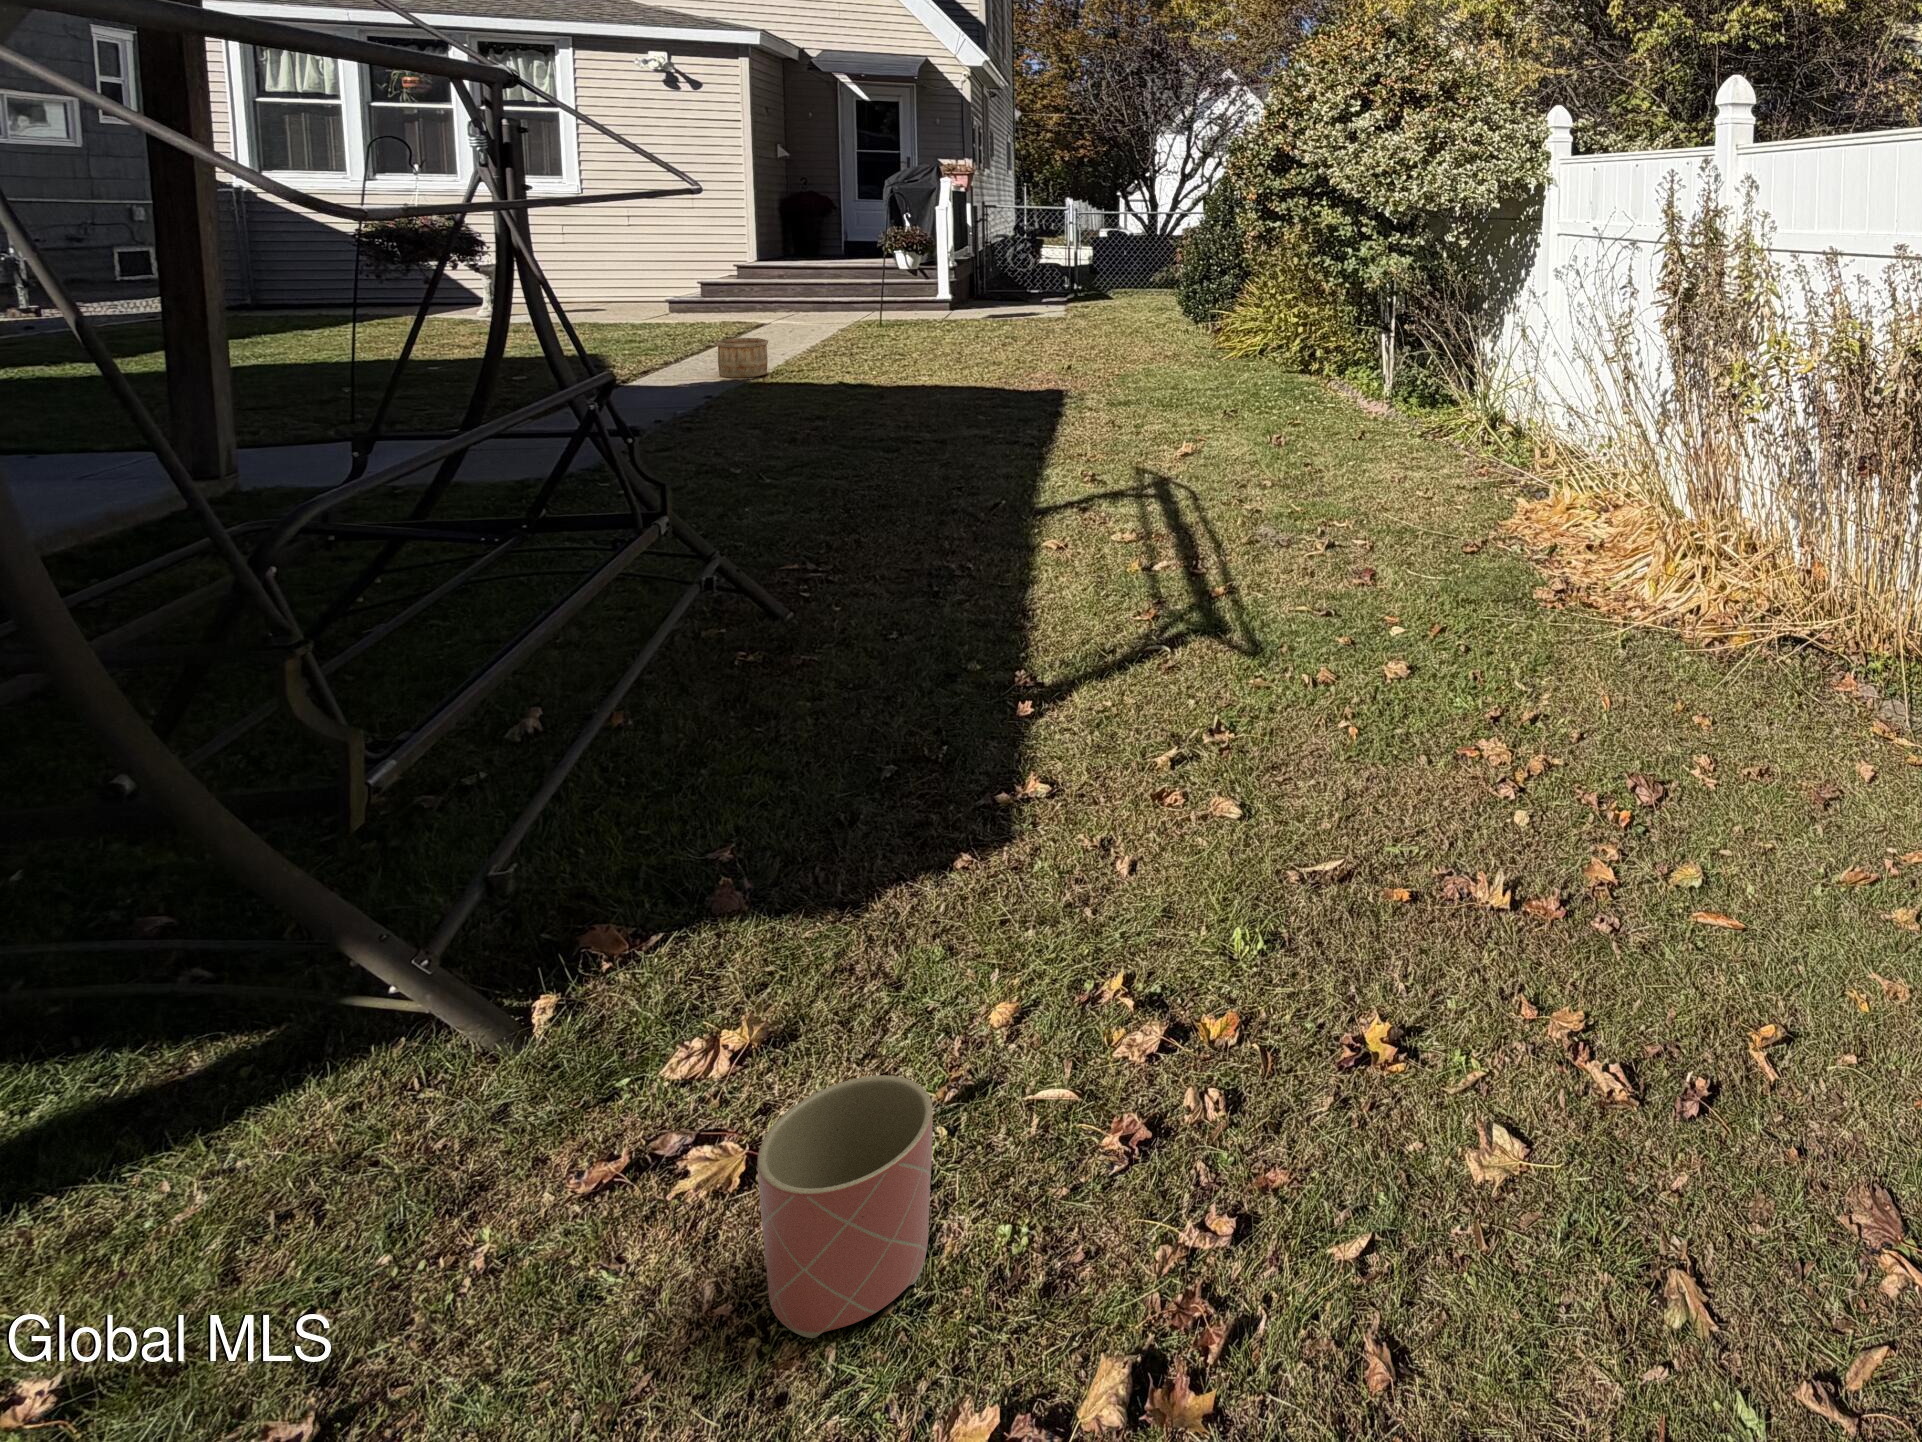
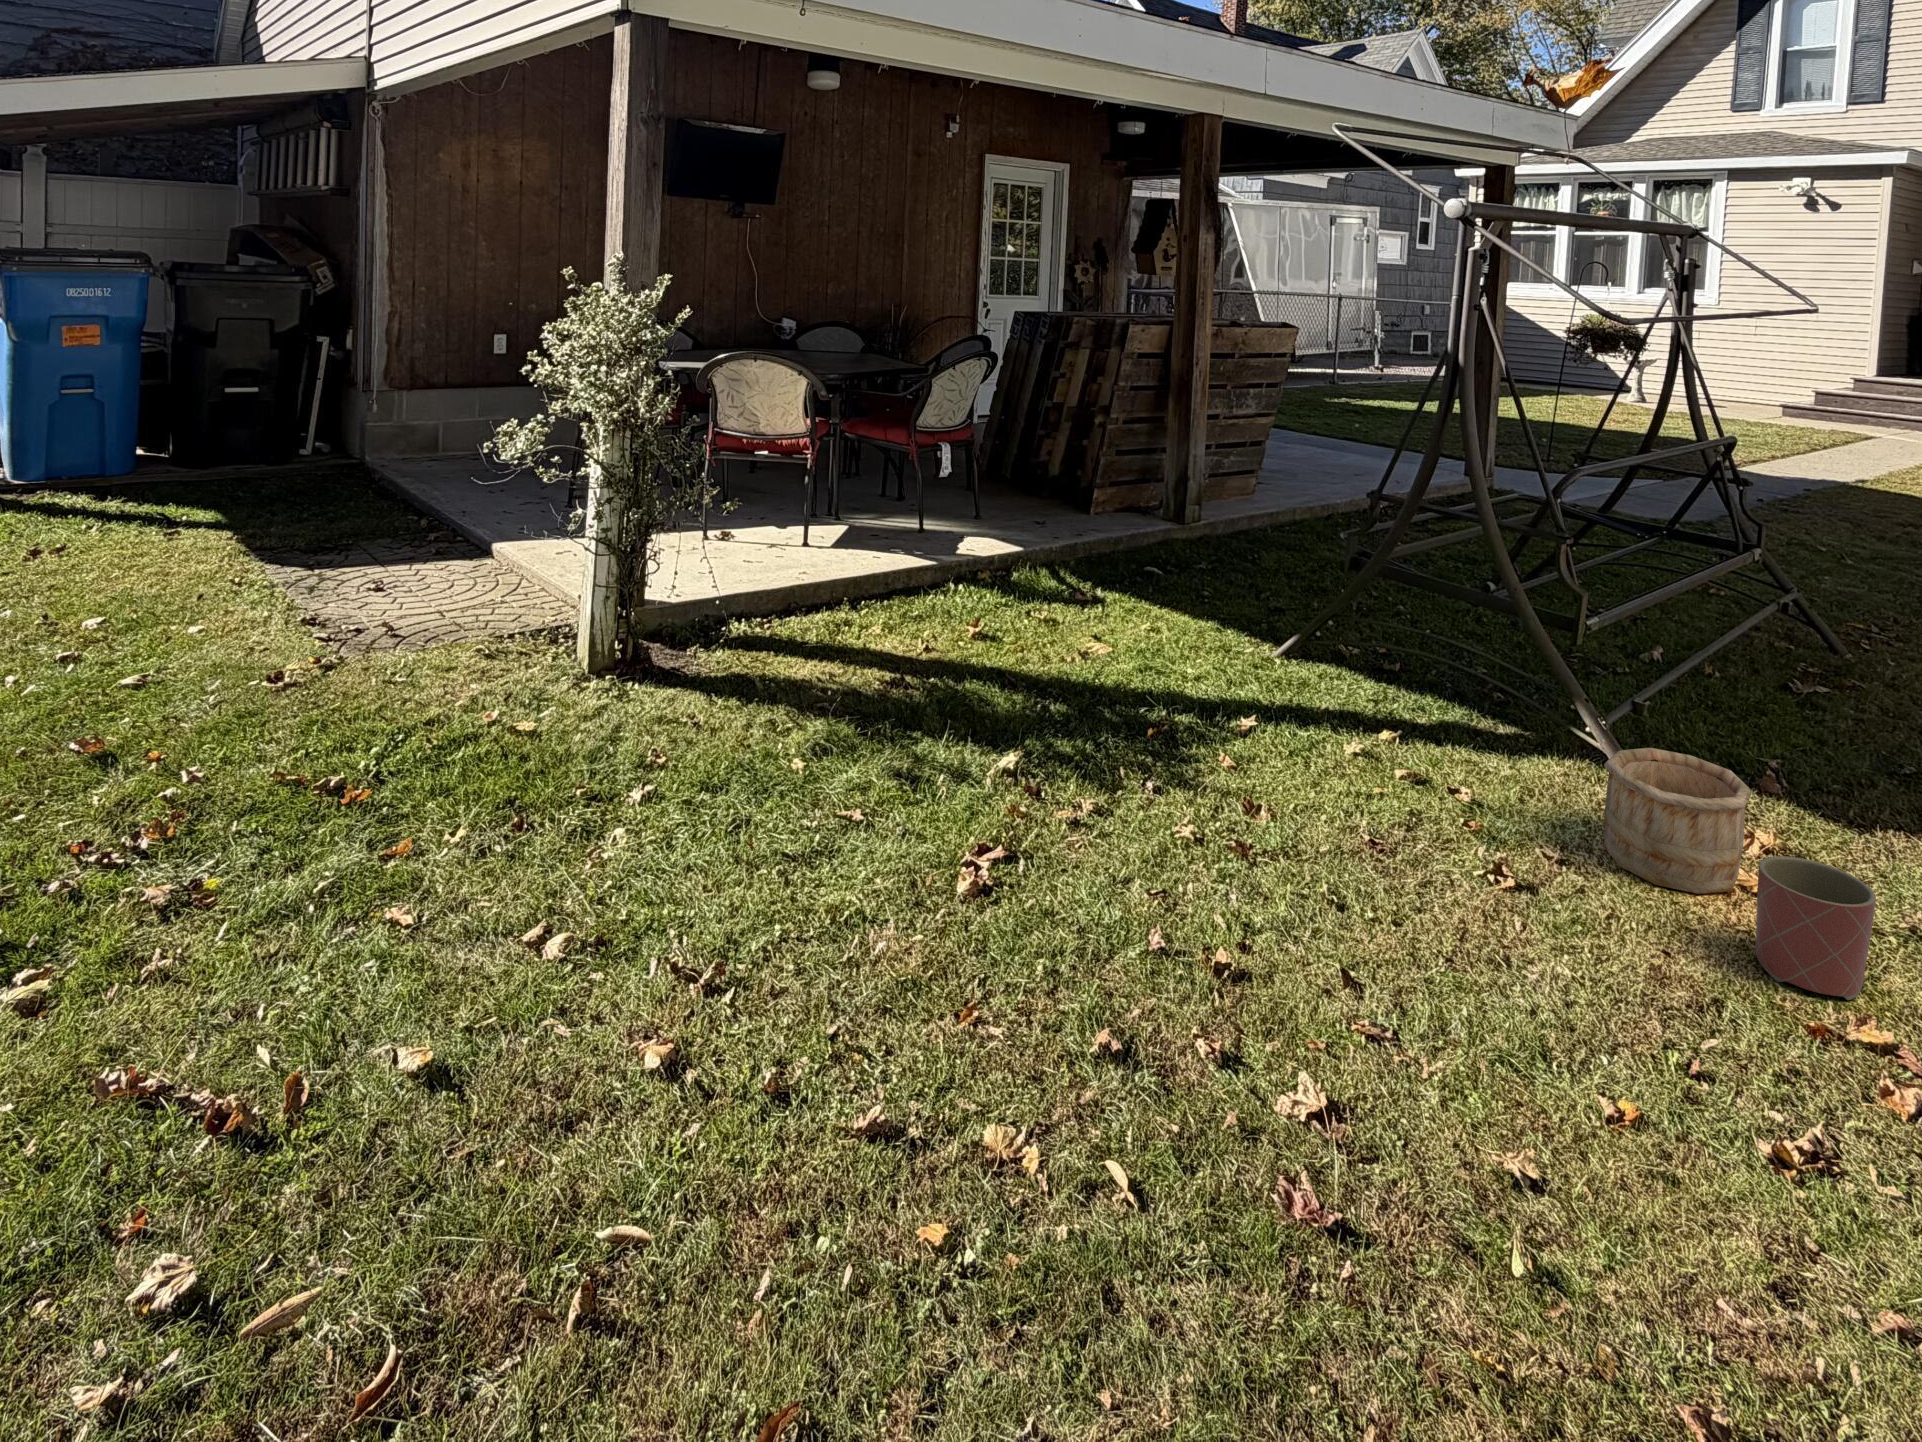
wooden bucket: present [716,338,768,378] -> present [1604,748,1751,894]

